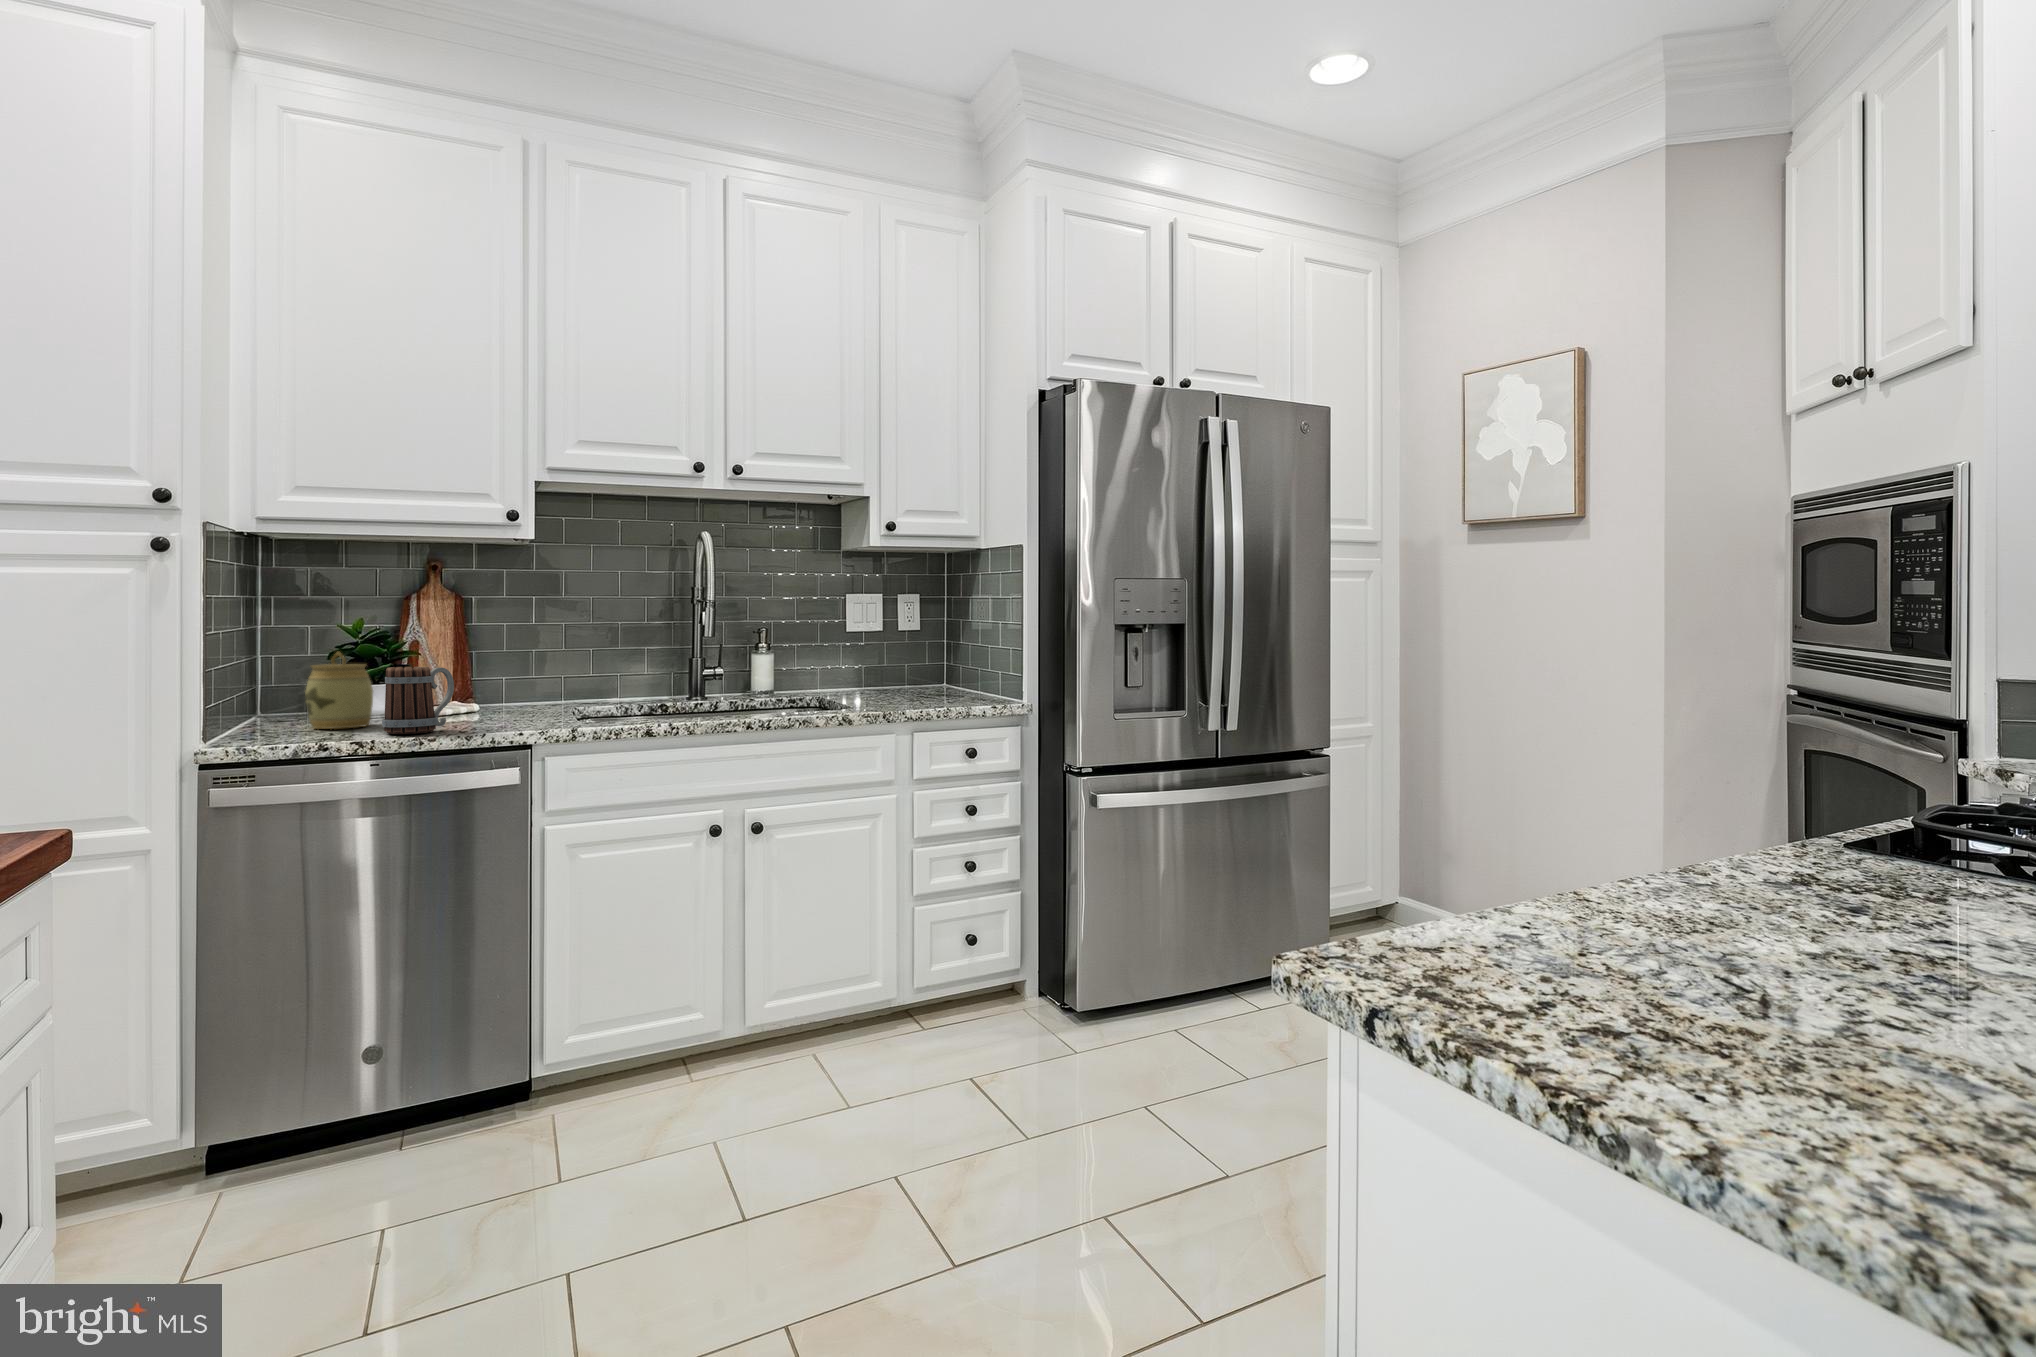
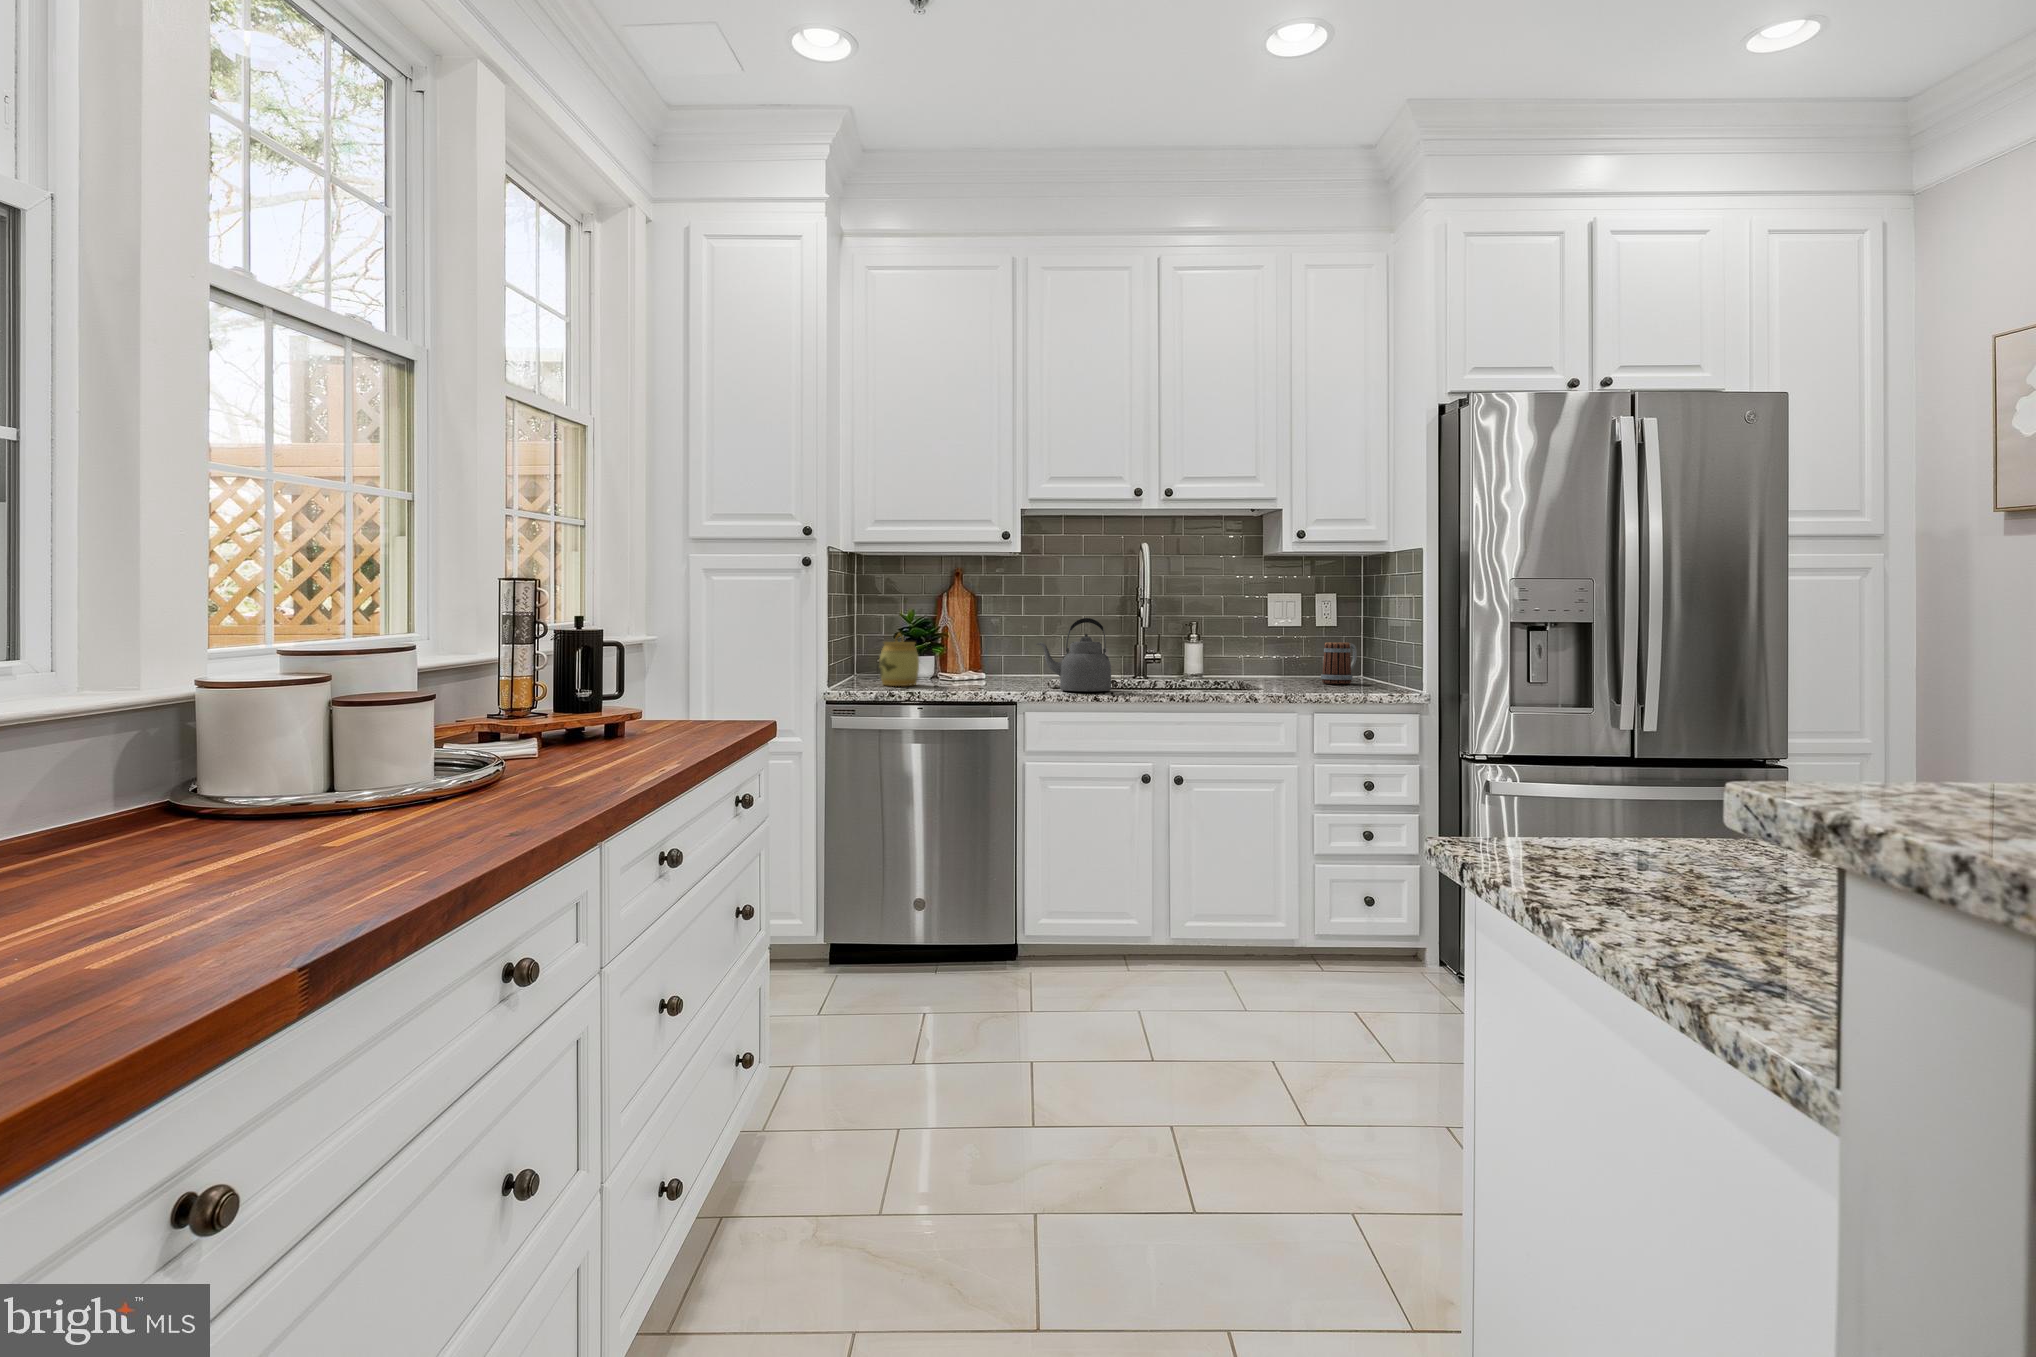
kettle: none [555,628,663,725] -> present [1036,618,1111,692]
mug: present [382,667,454,734] -> present [1321,642,1357,684]

